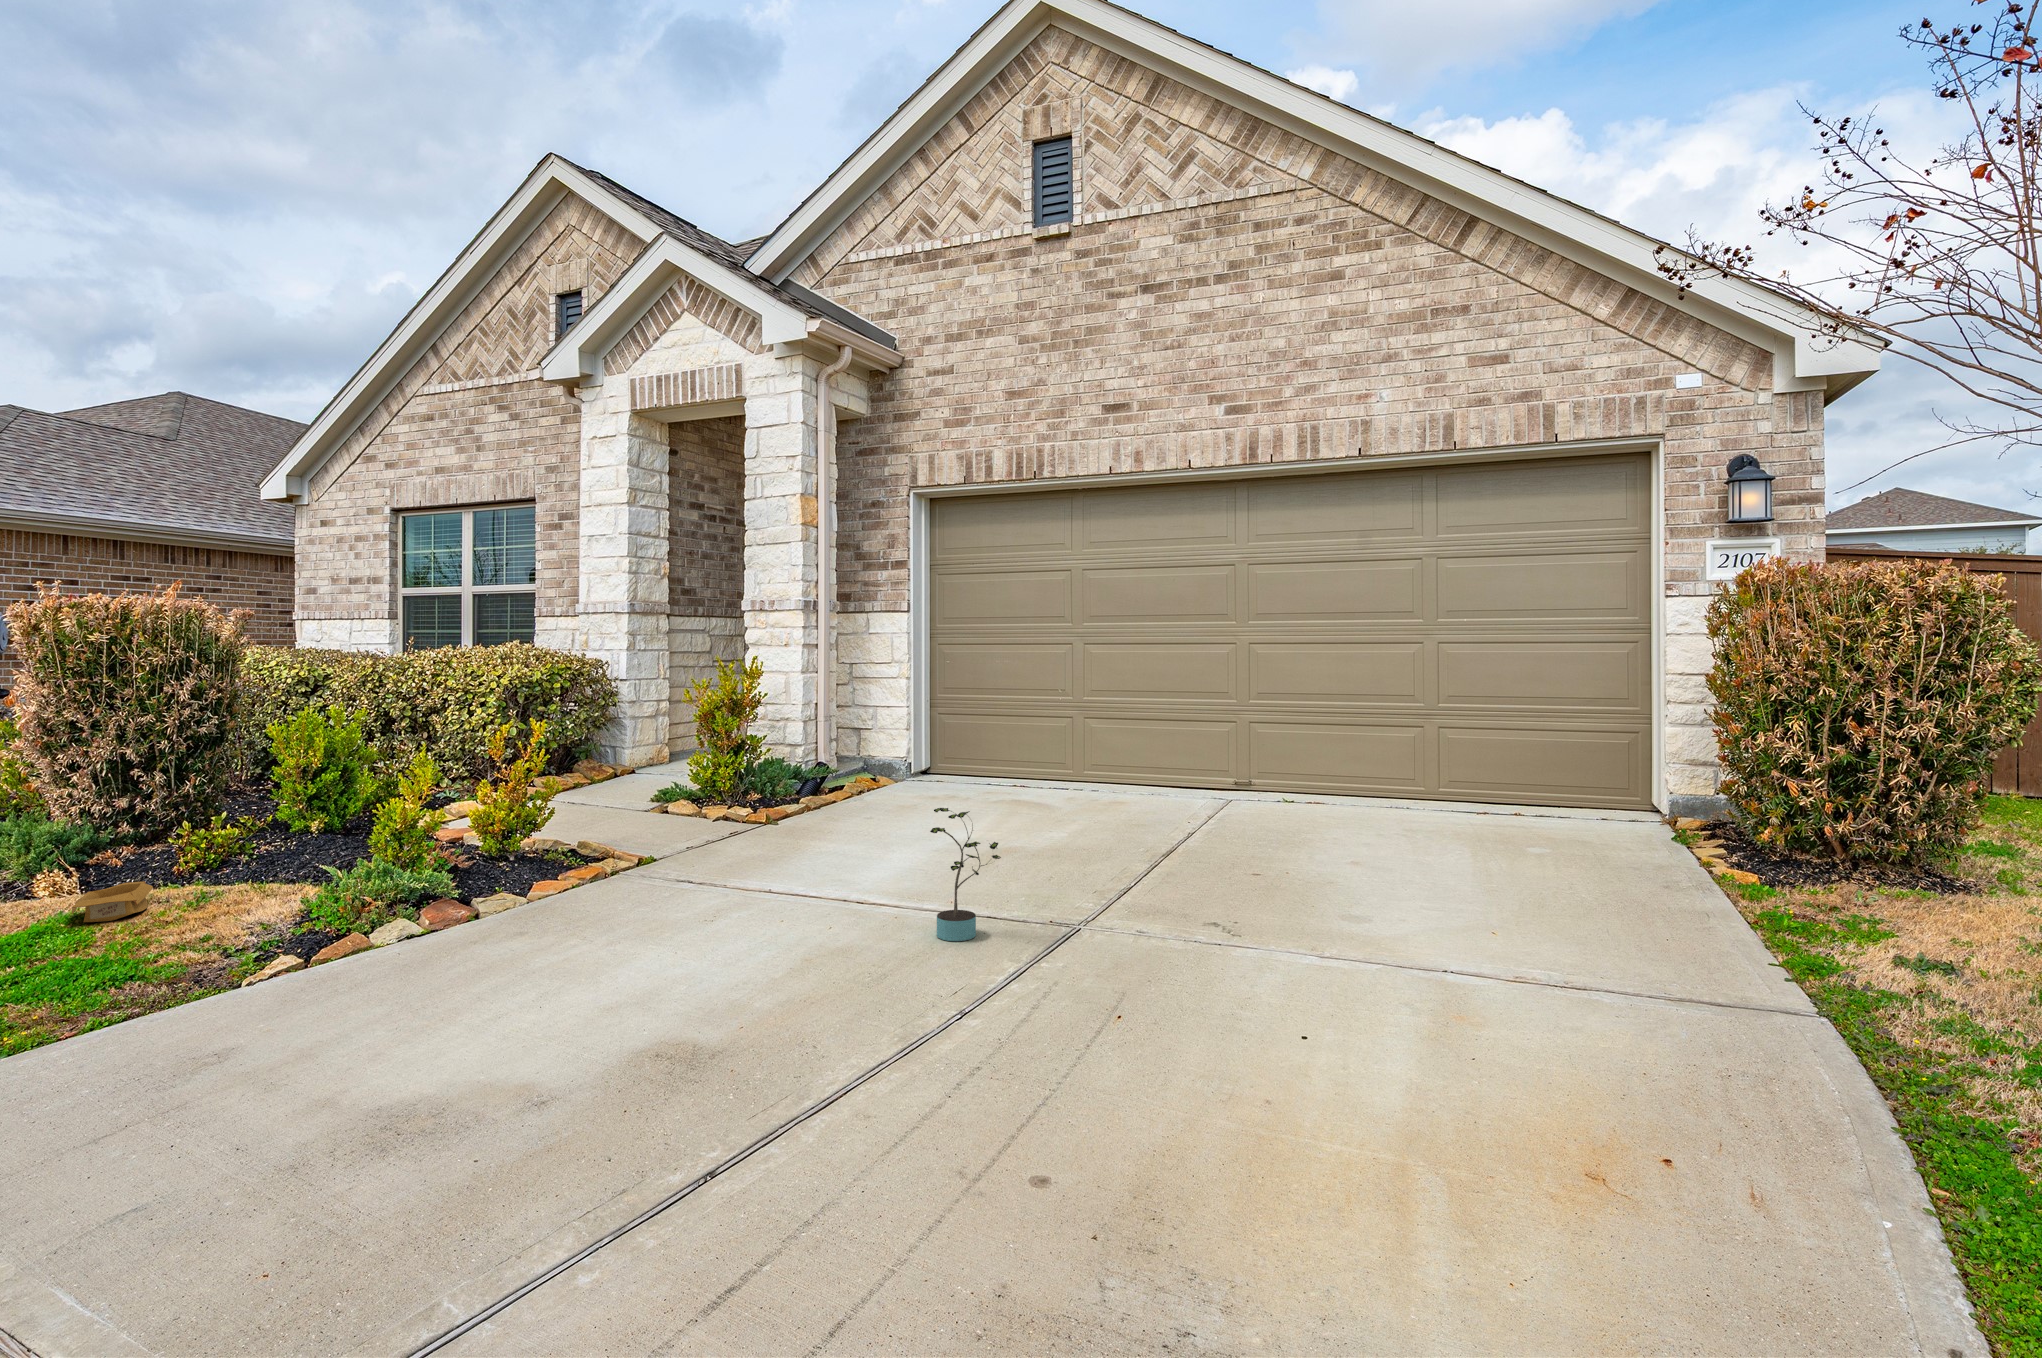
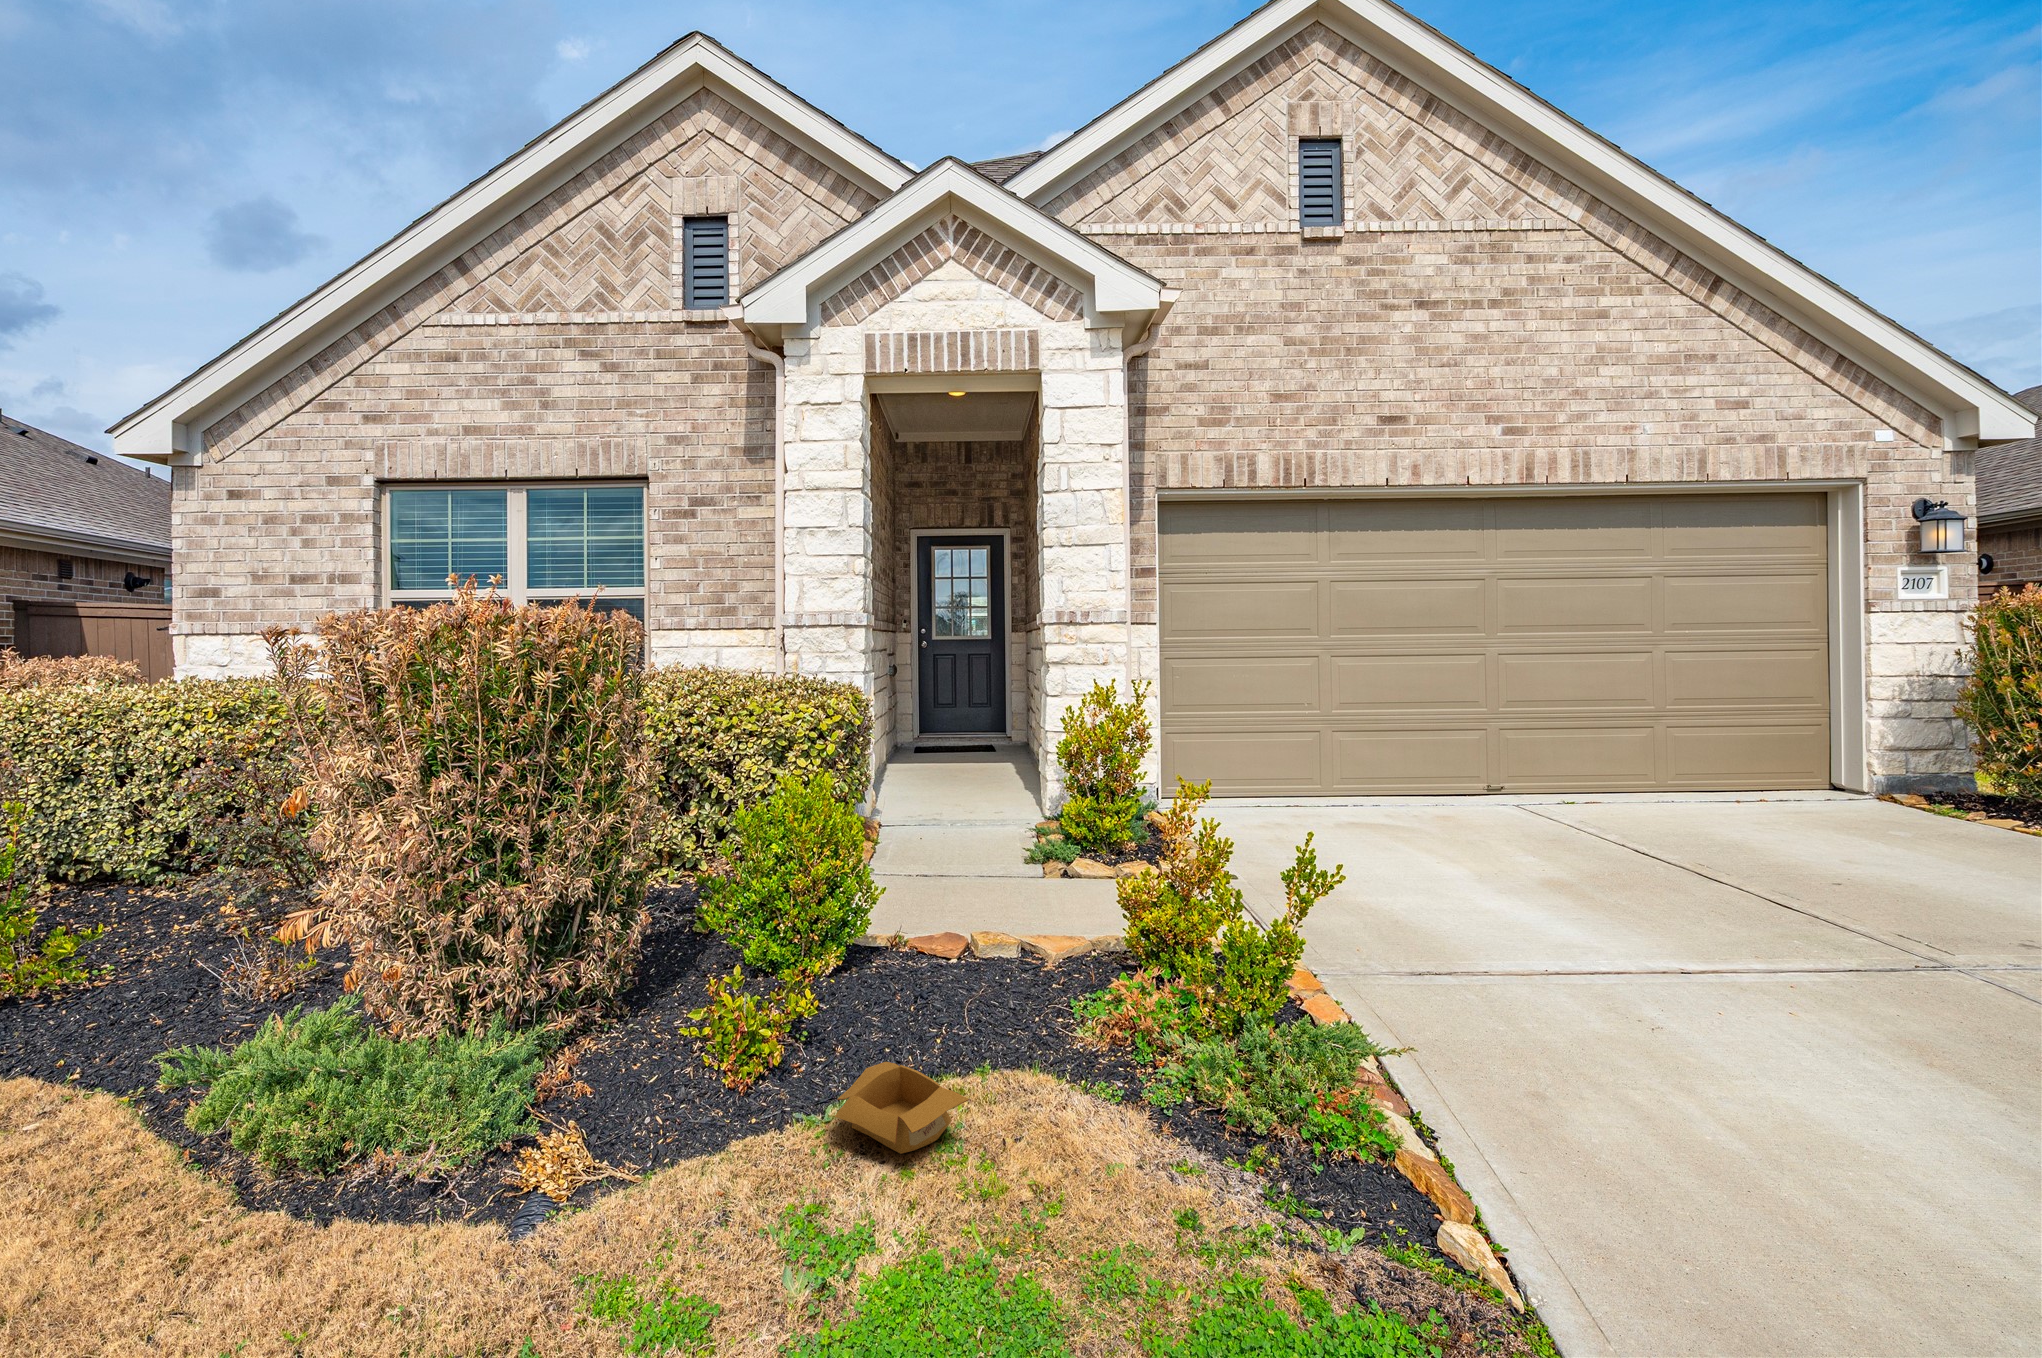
potted plant: present [930,808,1001,941] -> none [1855,845,1942,995]

